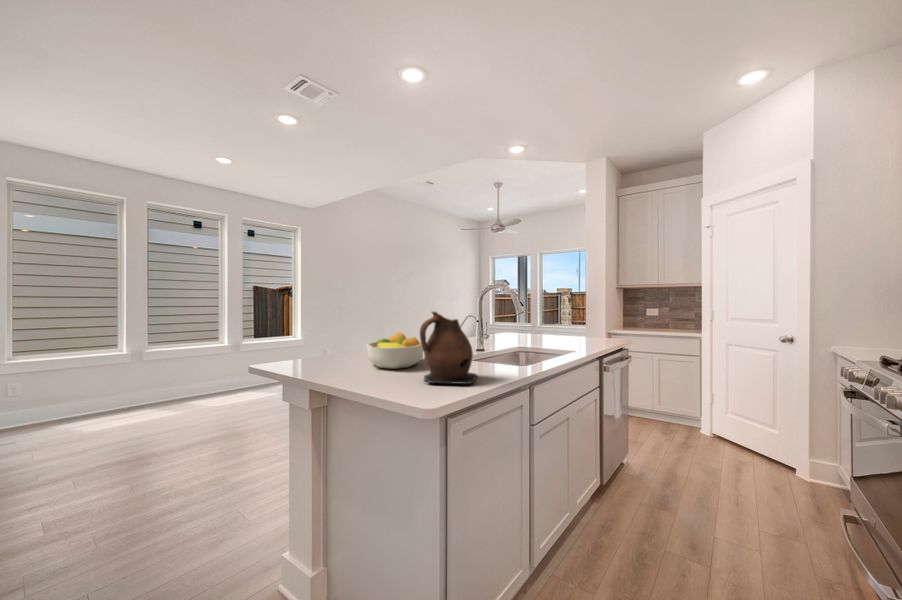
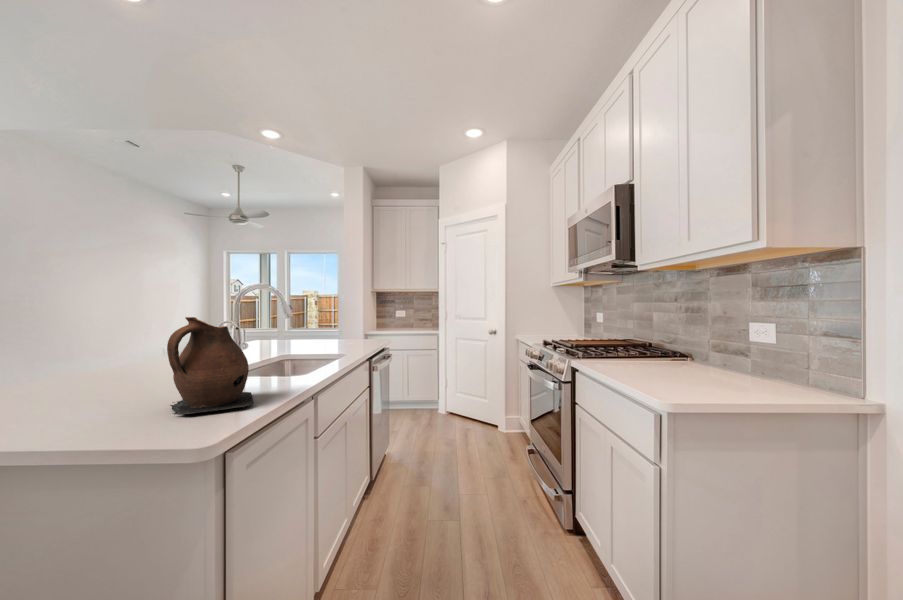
fruit bowl: present [367,332,423,369] -> none [44,349,161,406]

